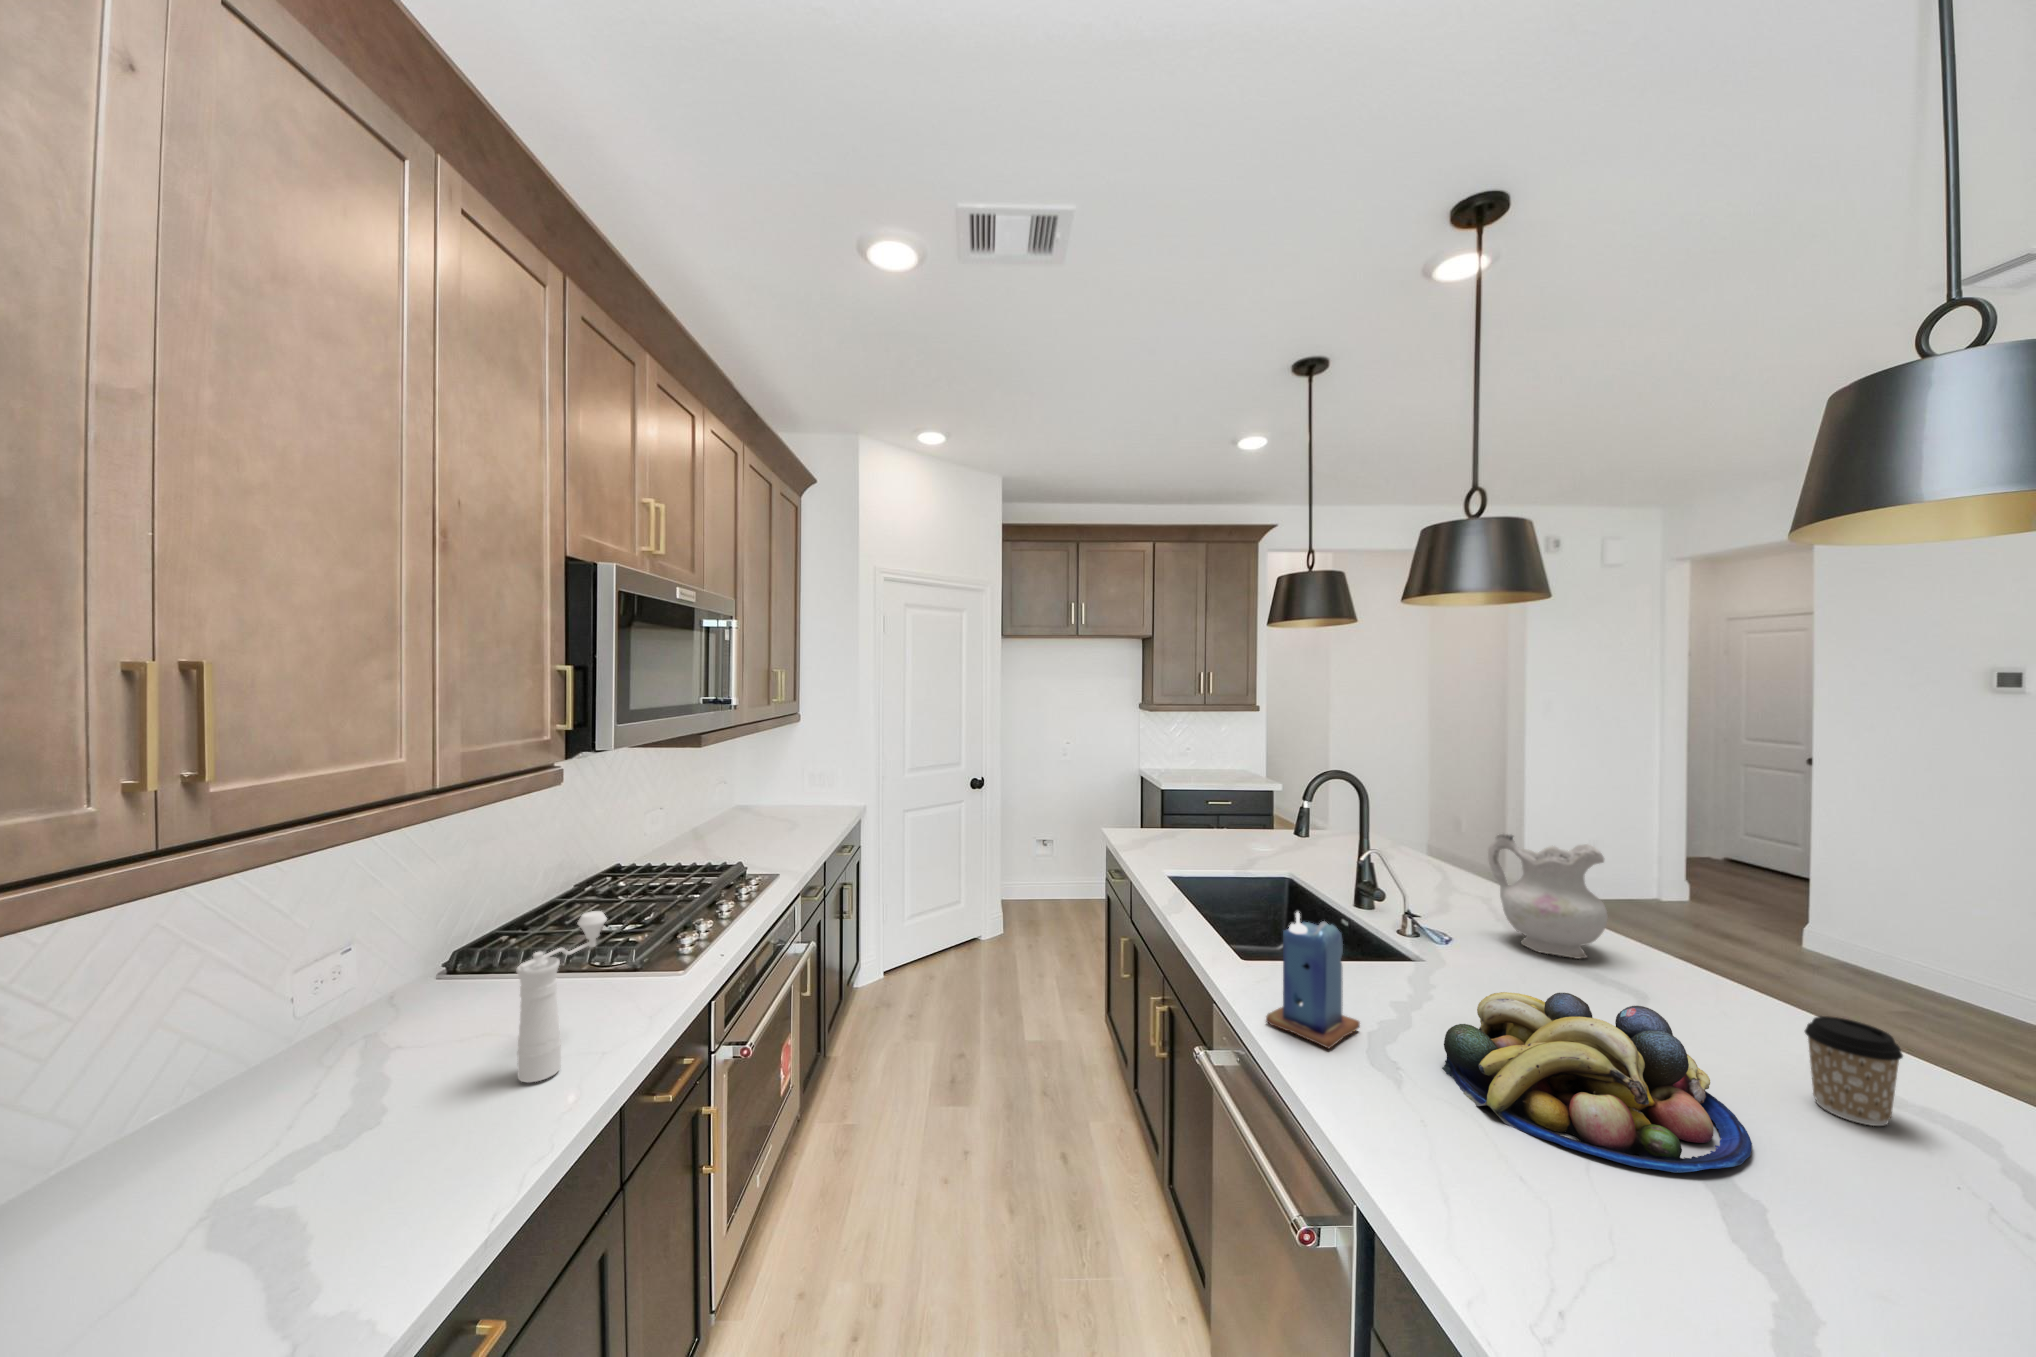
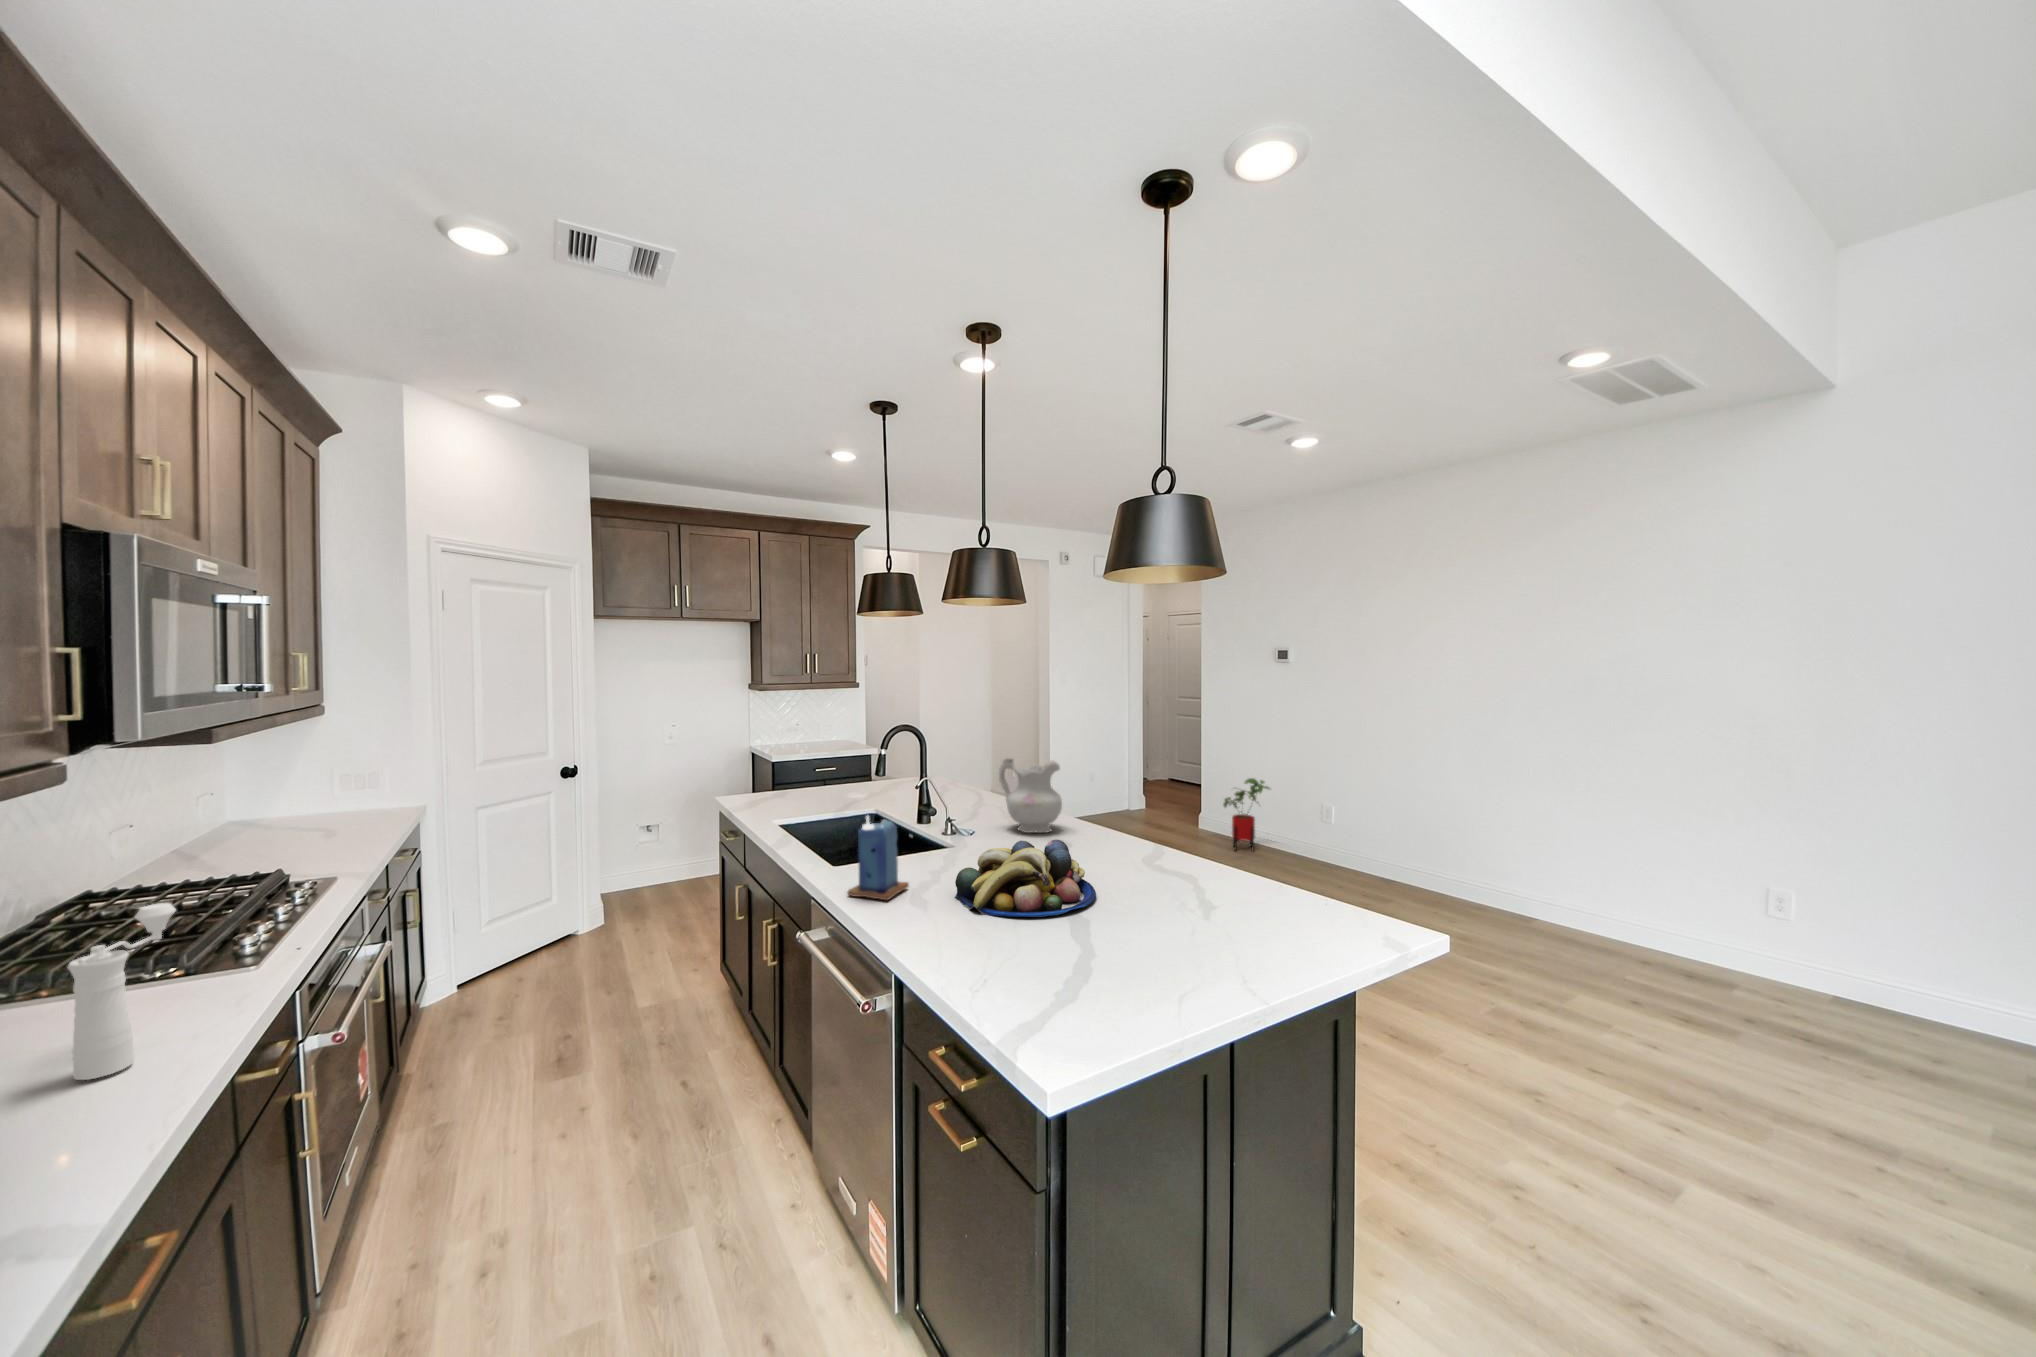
house plant: none [1853,882,1973,1003] -> present [1223,778,1269,851]
coffee cup: present [1805,1016,1903,1126] -> none [1128,830,1162,881]

